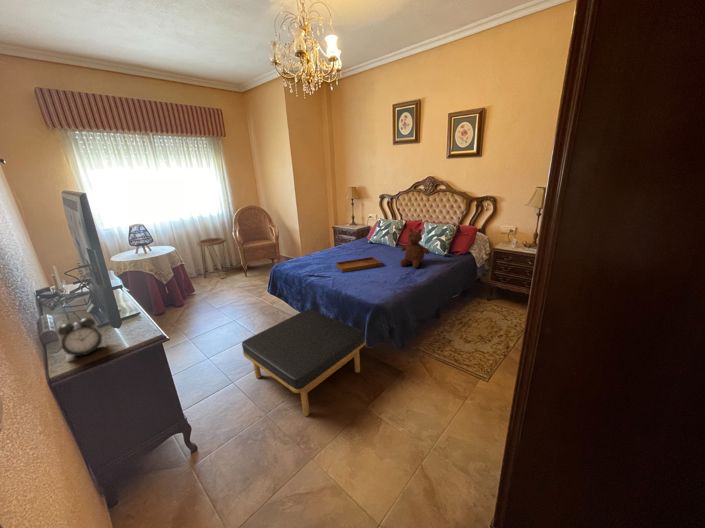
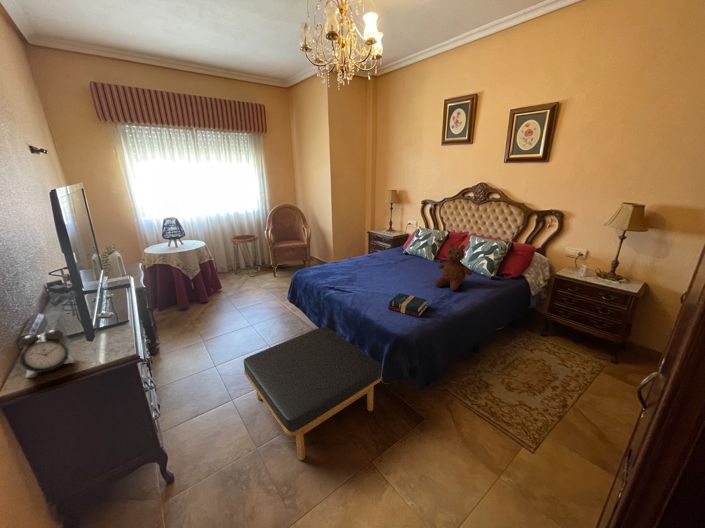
tray: present [336,252,381,272] -> none [362,265,413,288]
hardback book: none [364,273,396,290] -> present [388,293,427,317]

